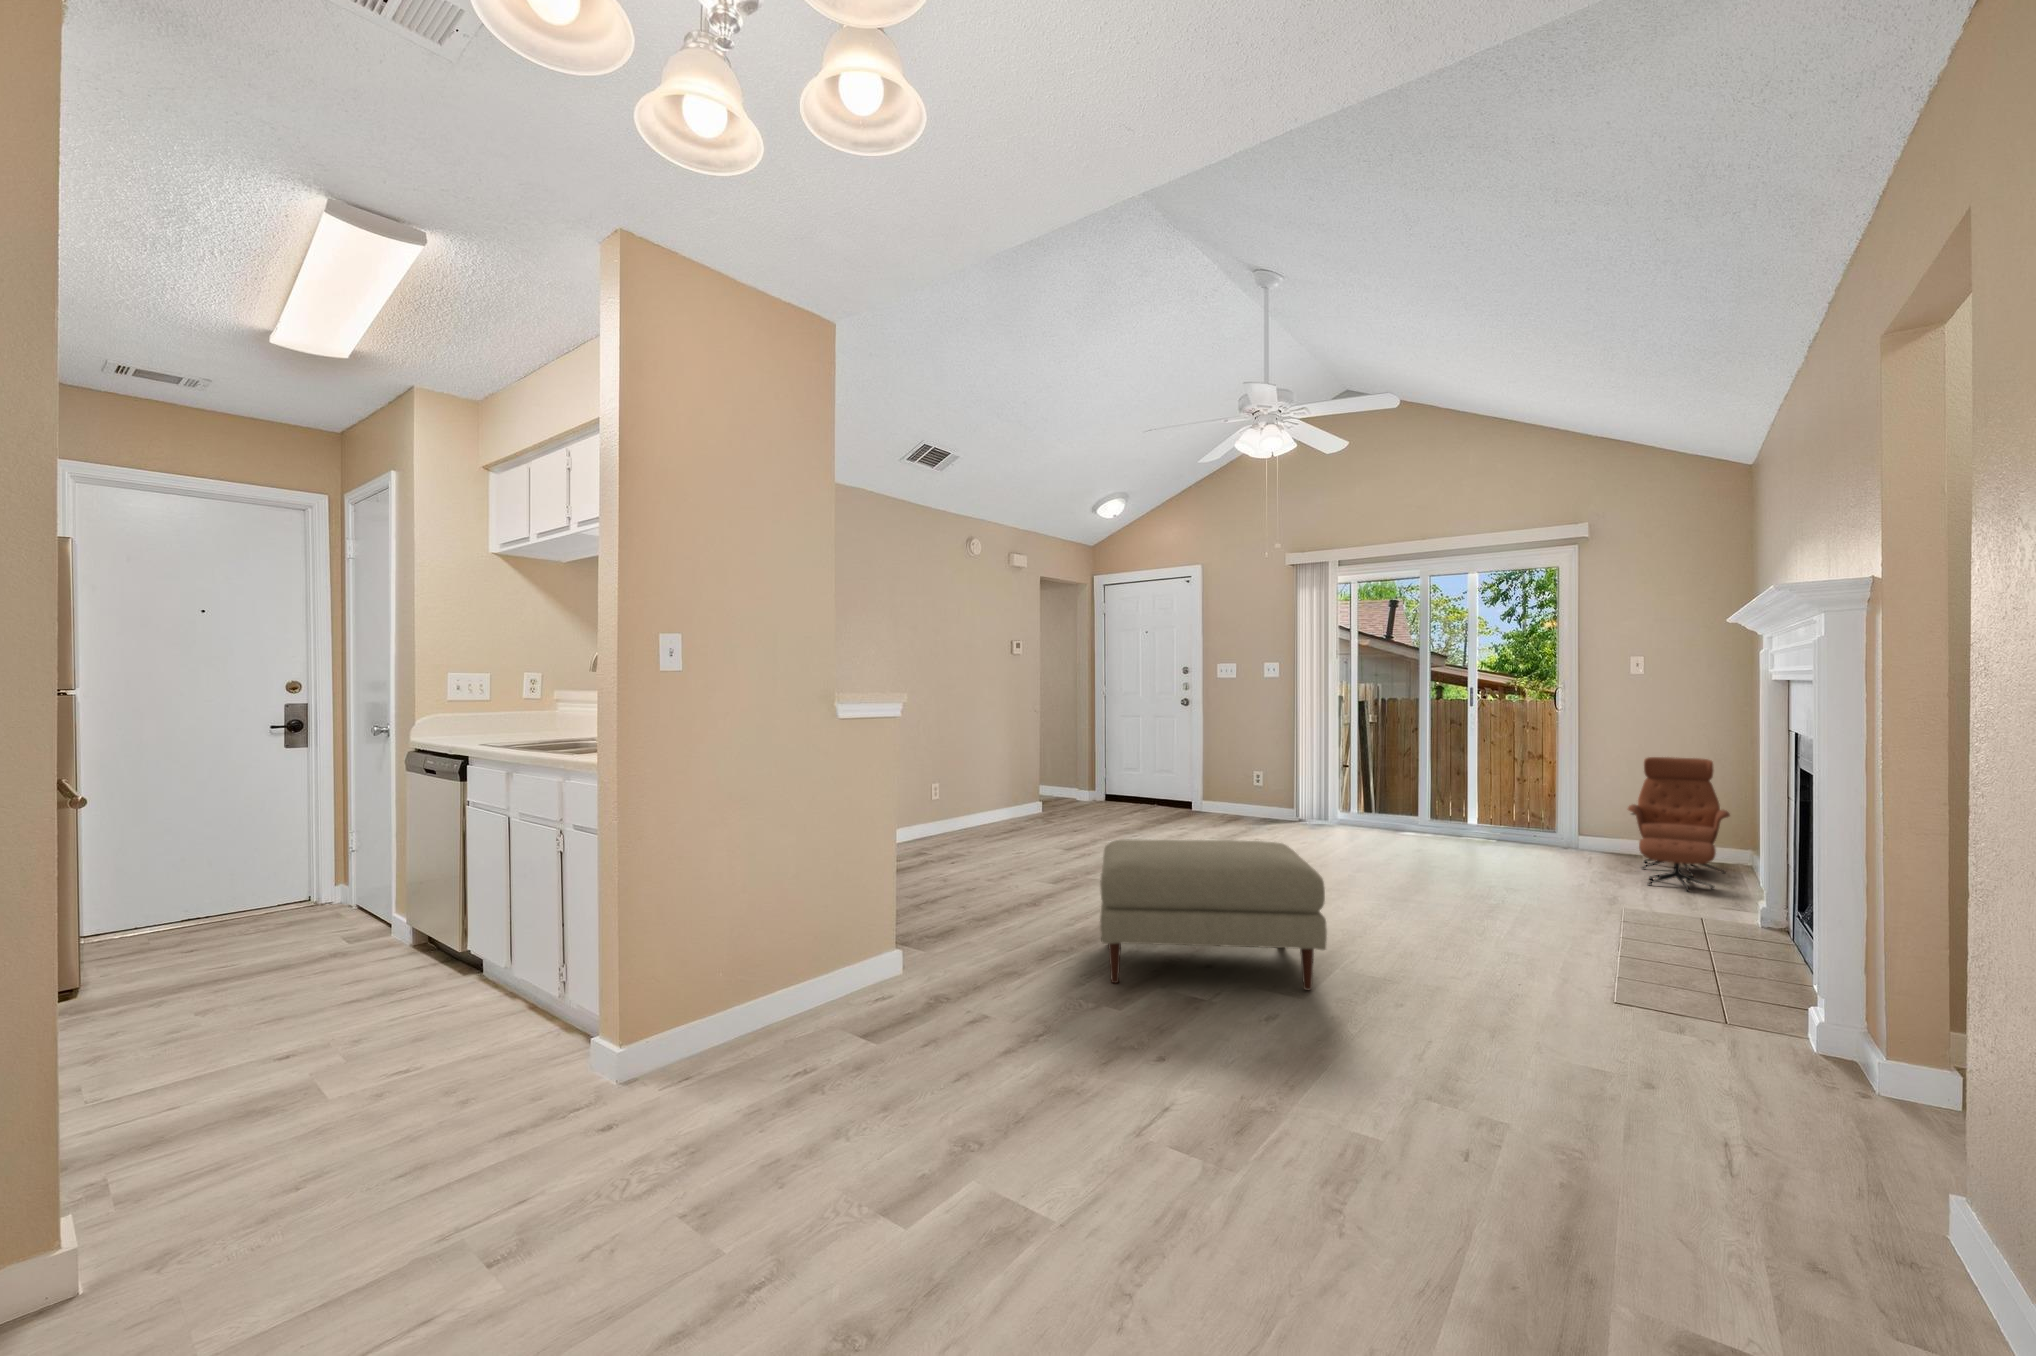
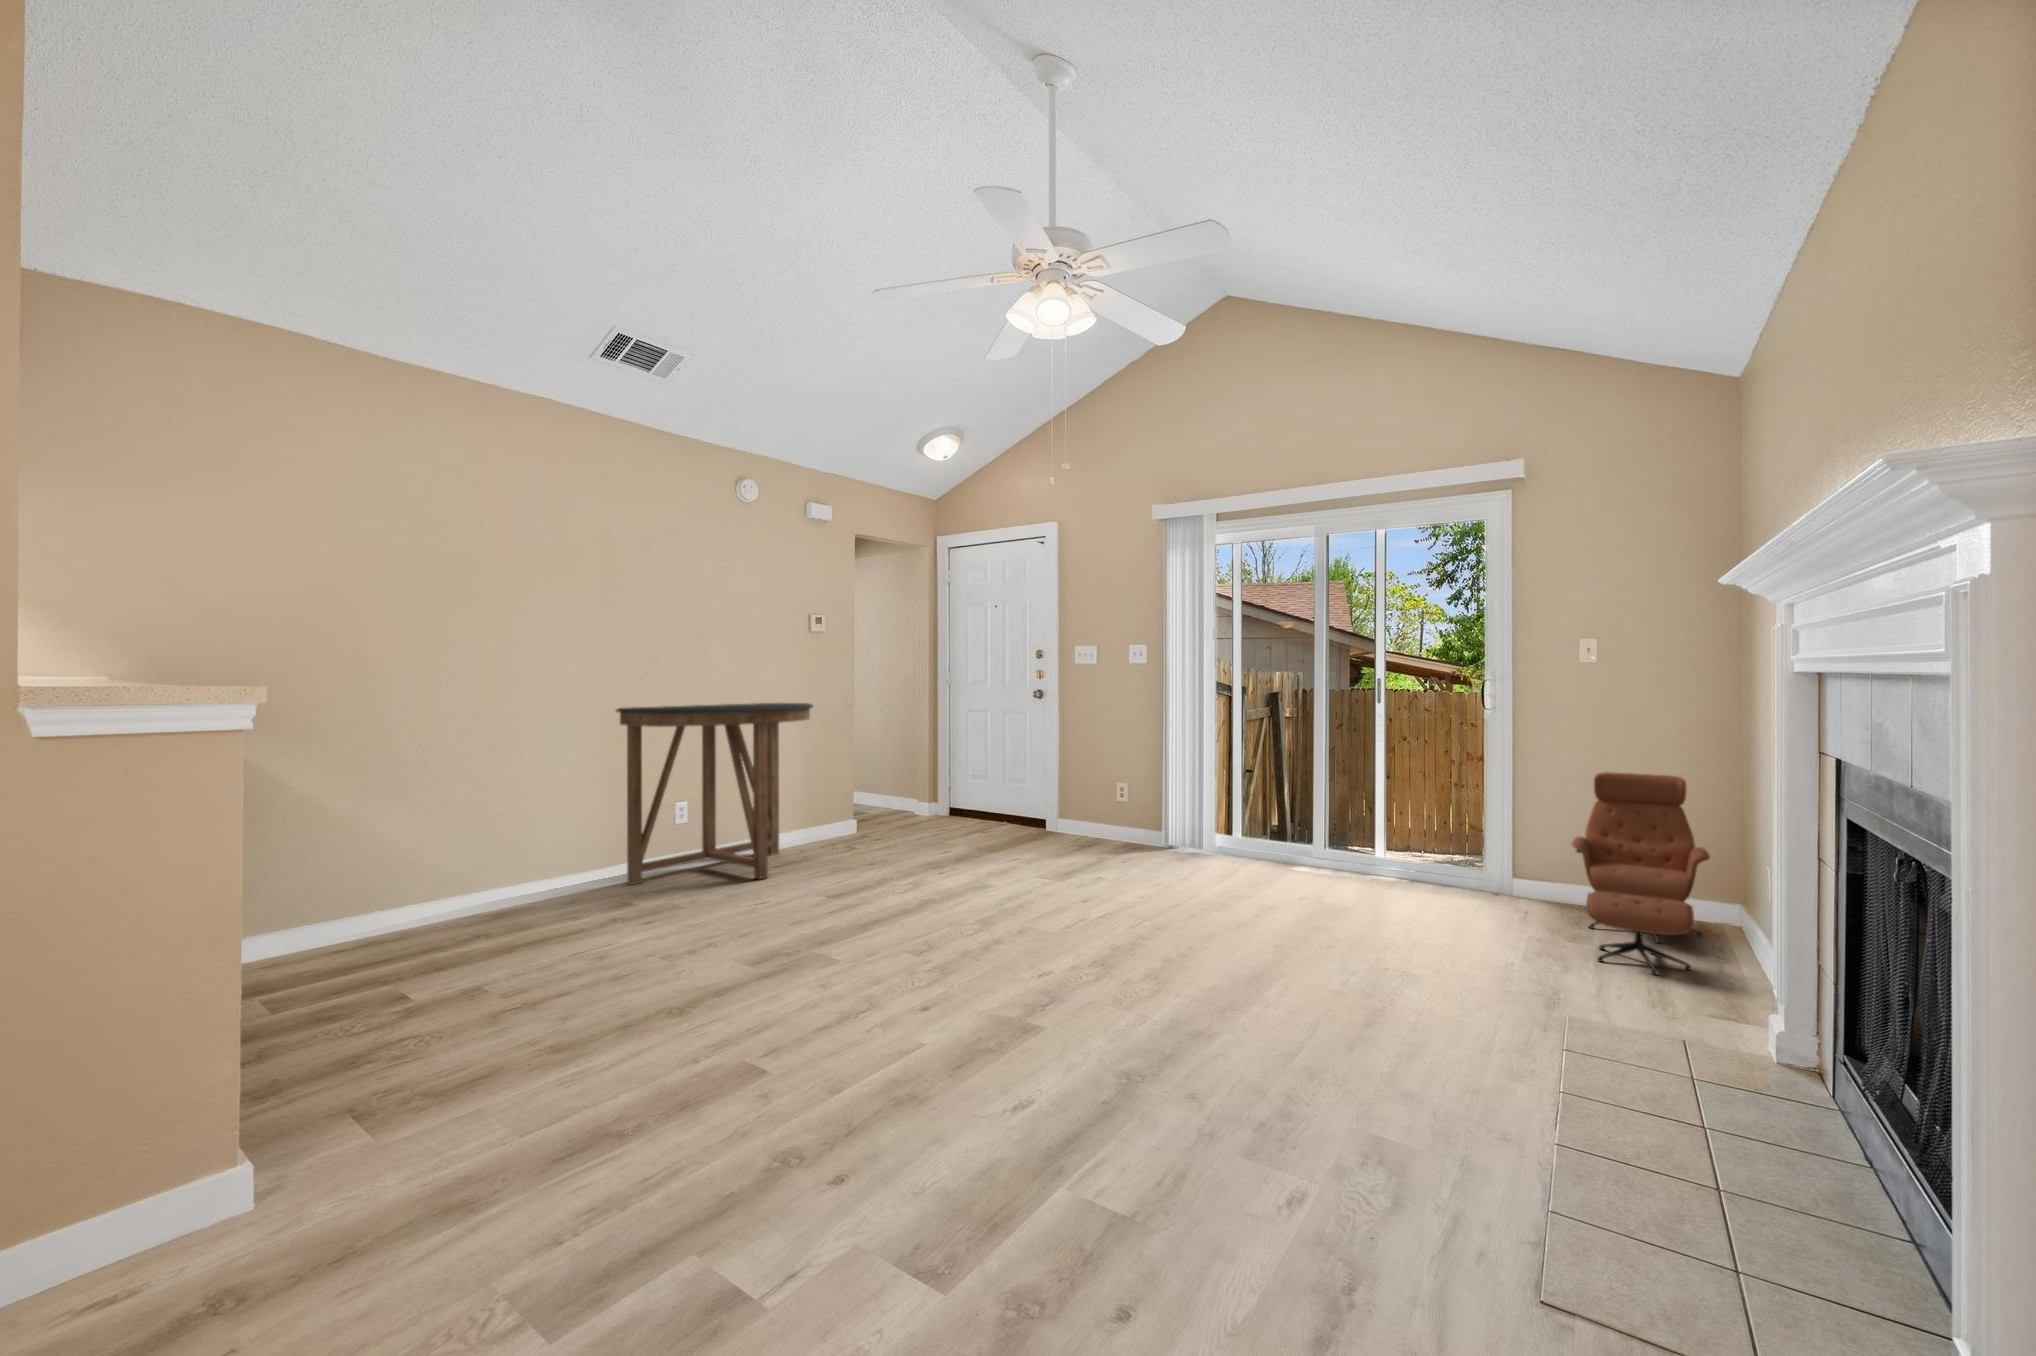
console table: none [899,708,1029,843] -> present [616,703,813,885]
ottoman: present [1100,839,1327,990] -> none [556,940,1013,1280]

